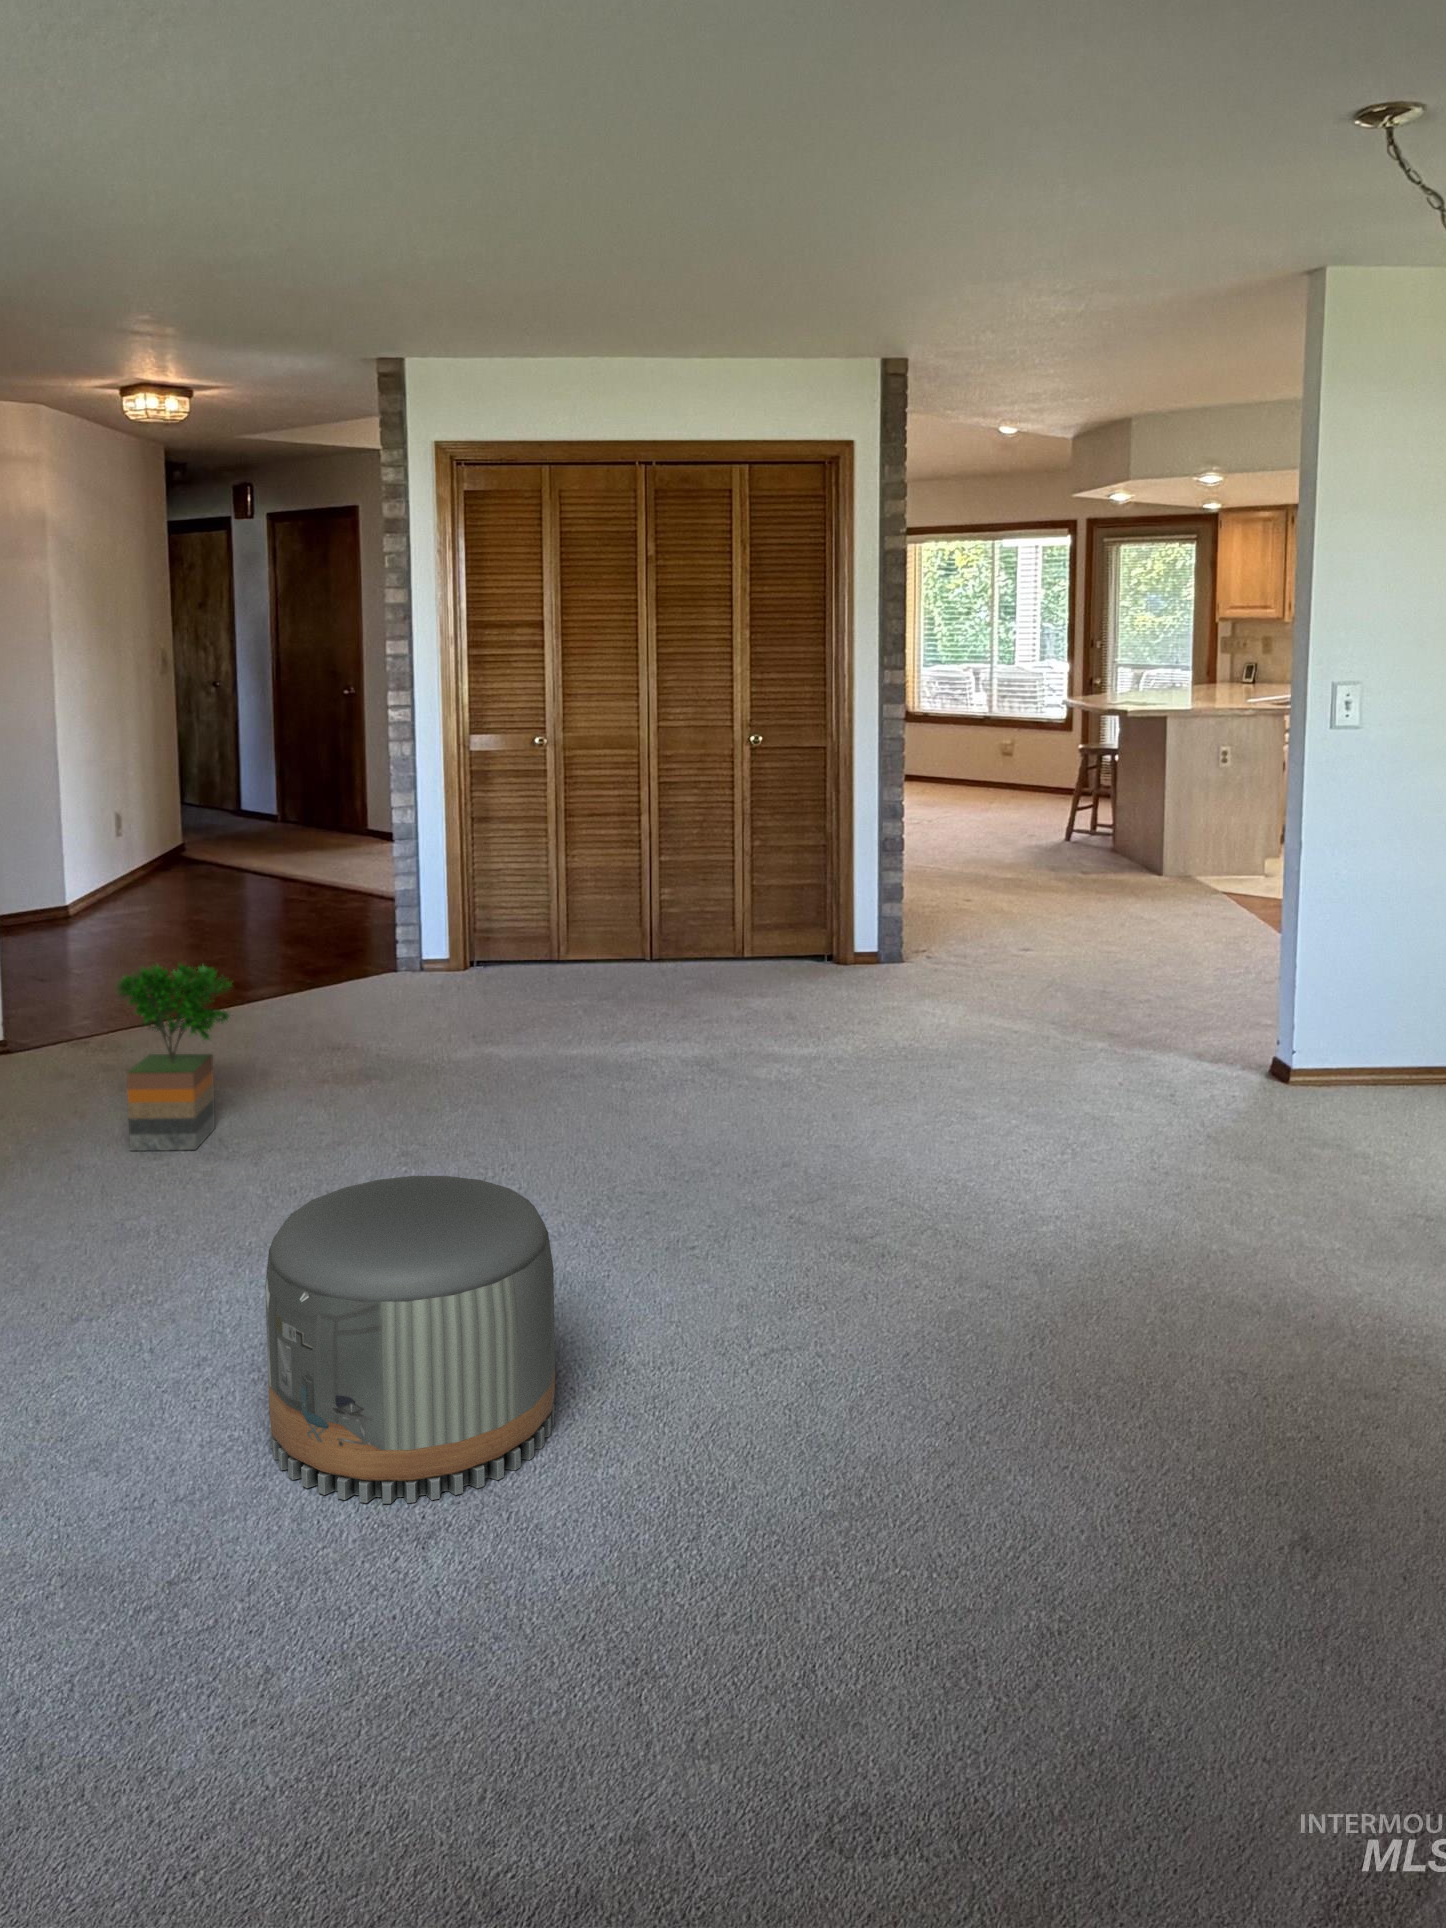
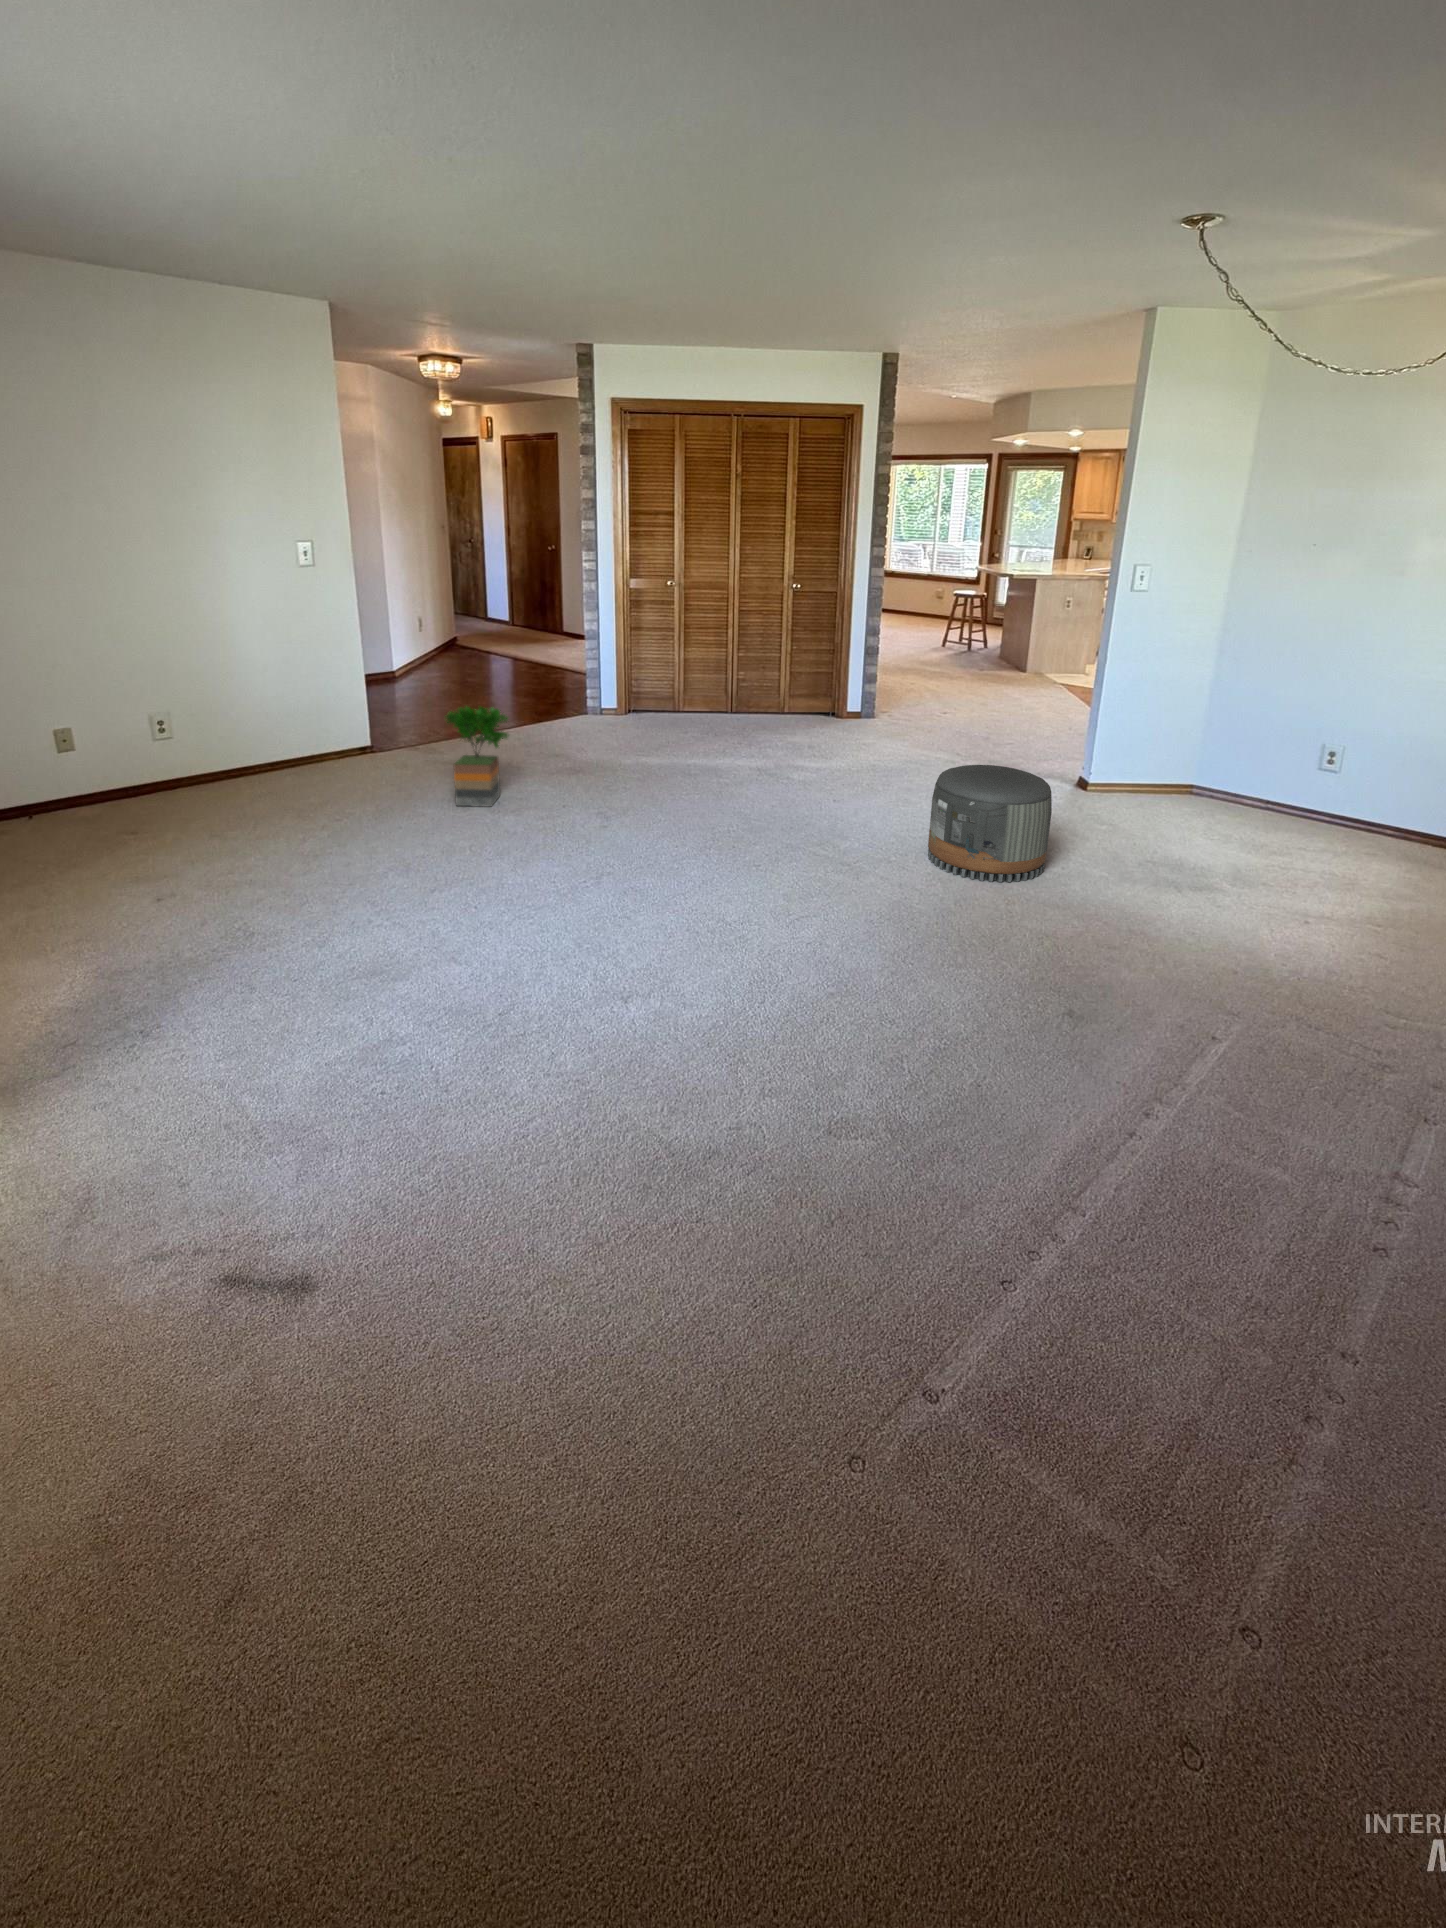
pouf: present [265,1176,555,1504] -> present [928,765,1052,882]

